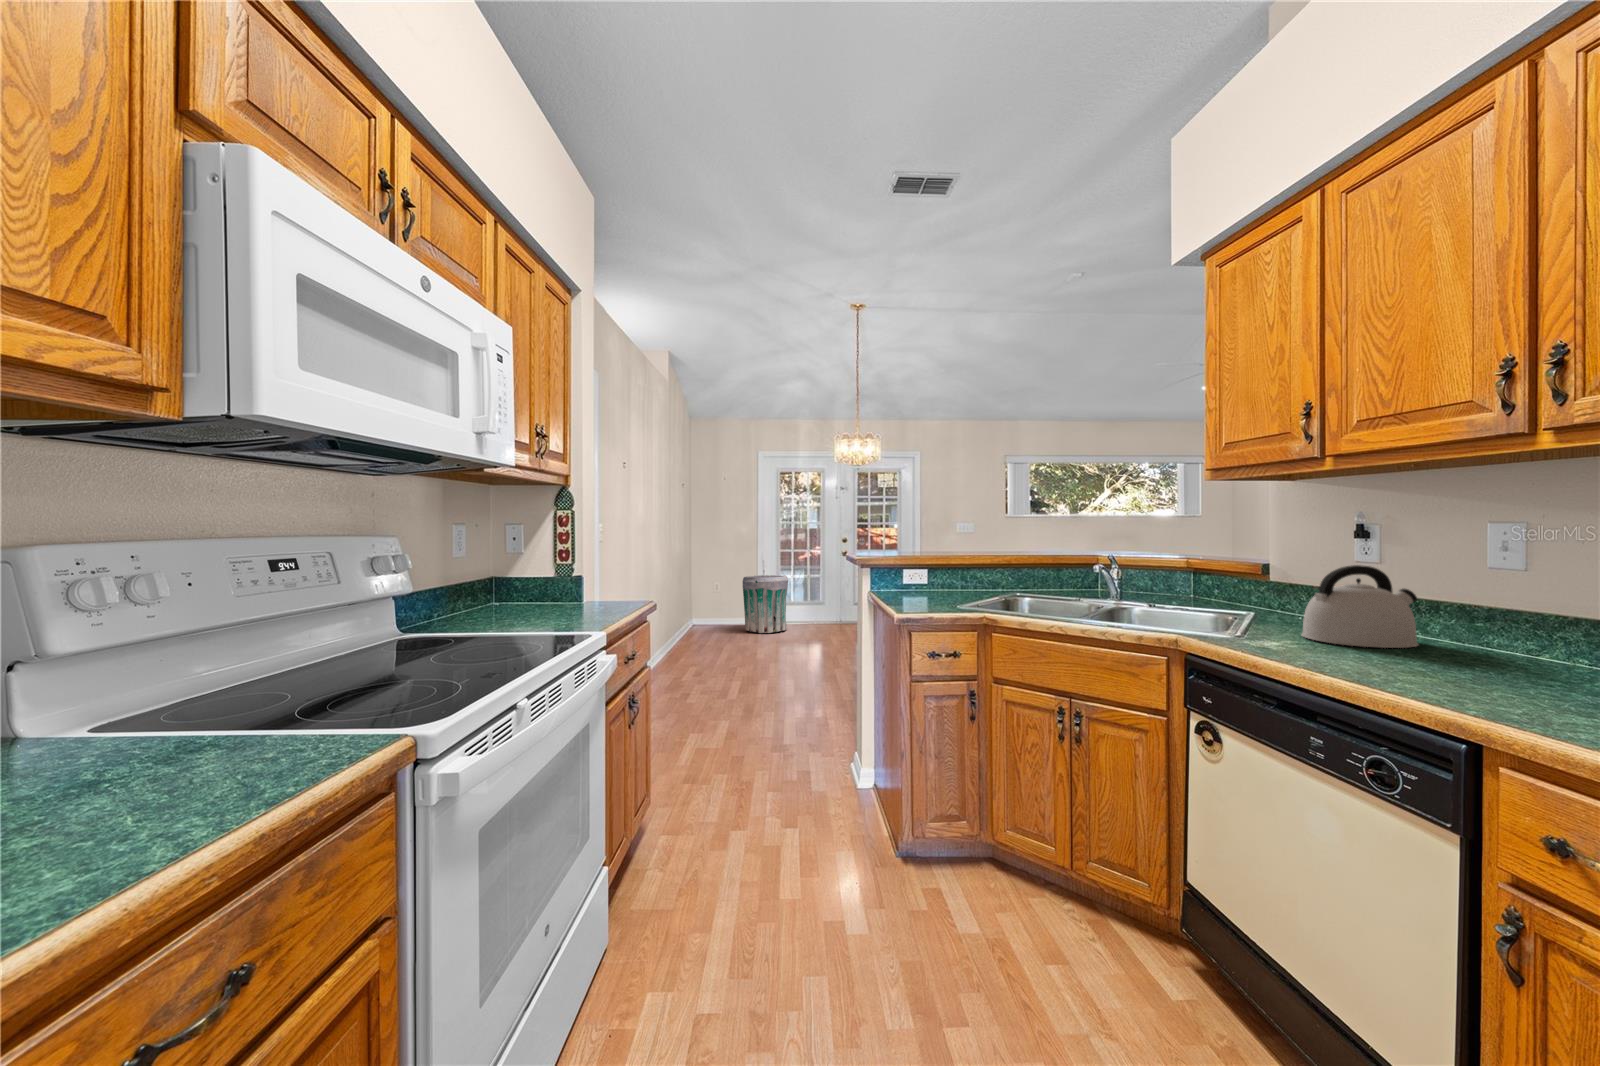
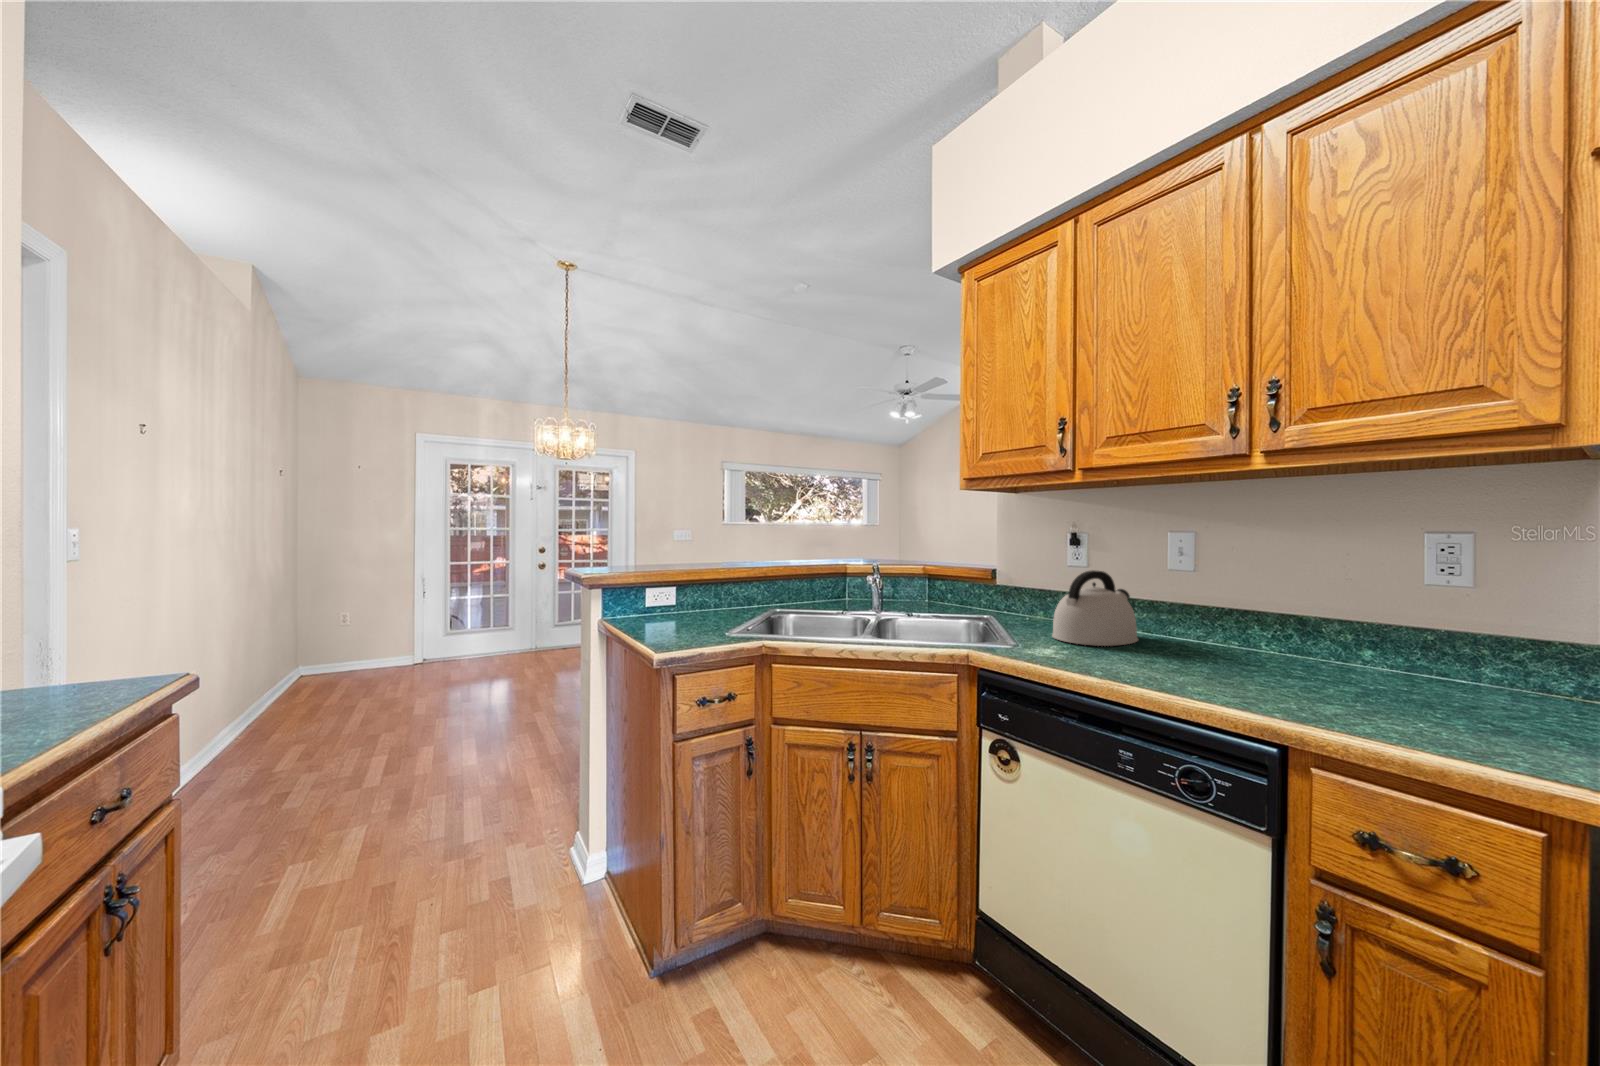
trash can: present [743,575,788,633] -> none [401,593,466,668]

